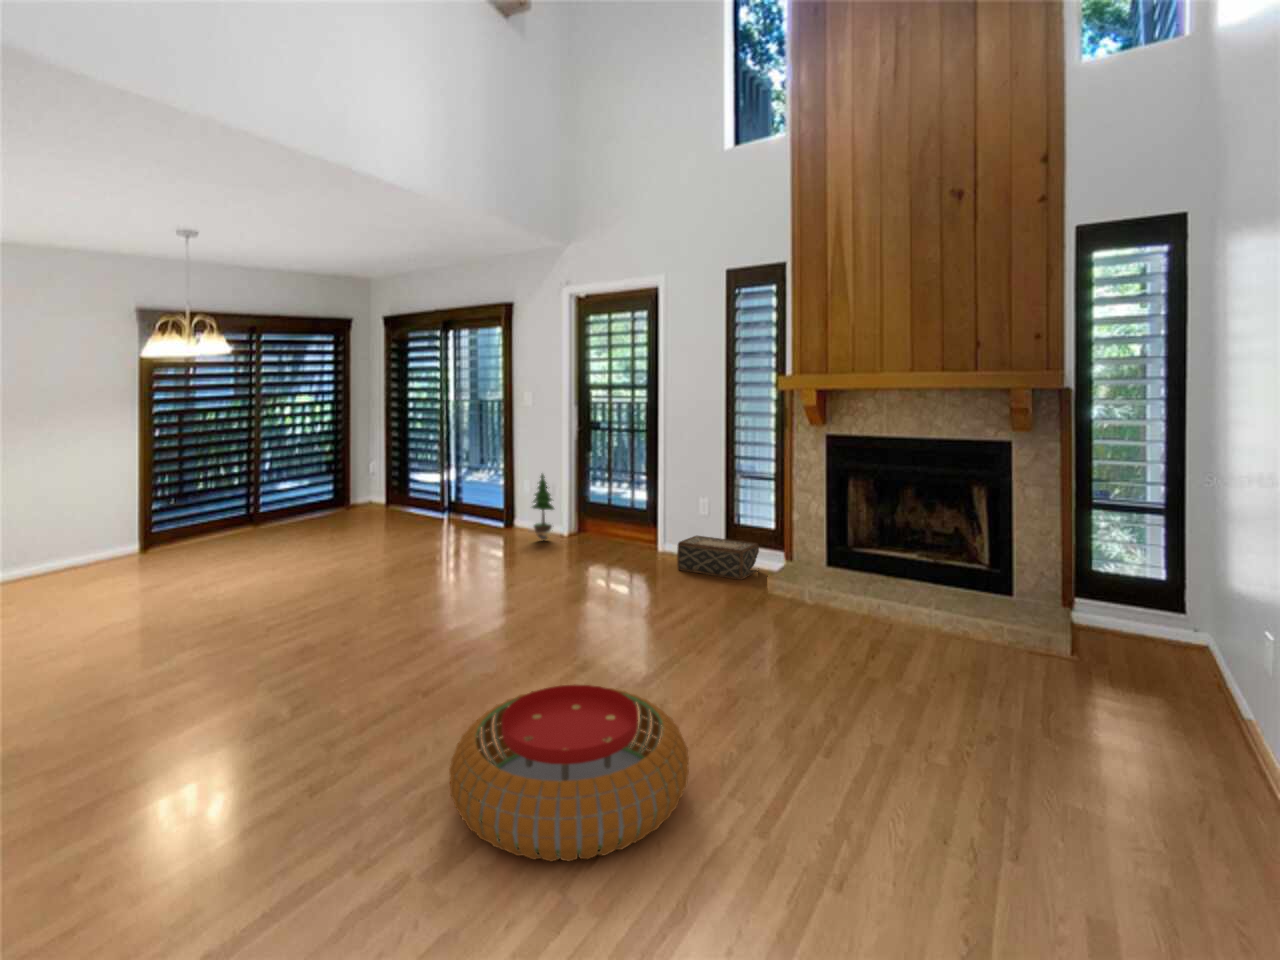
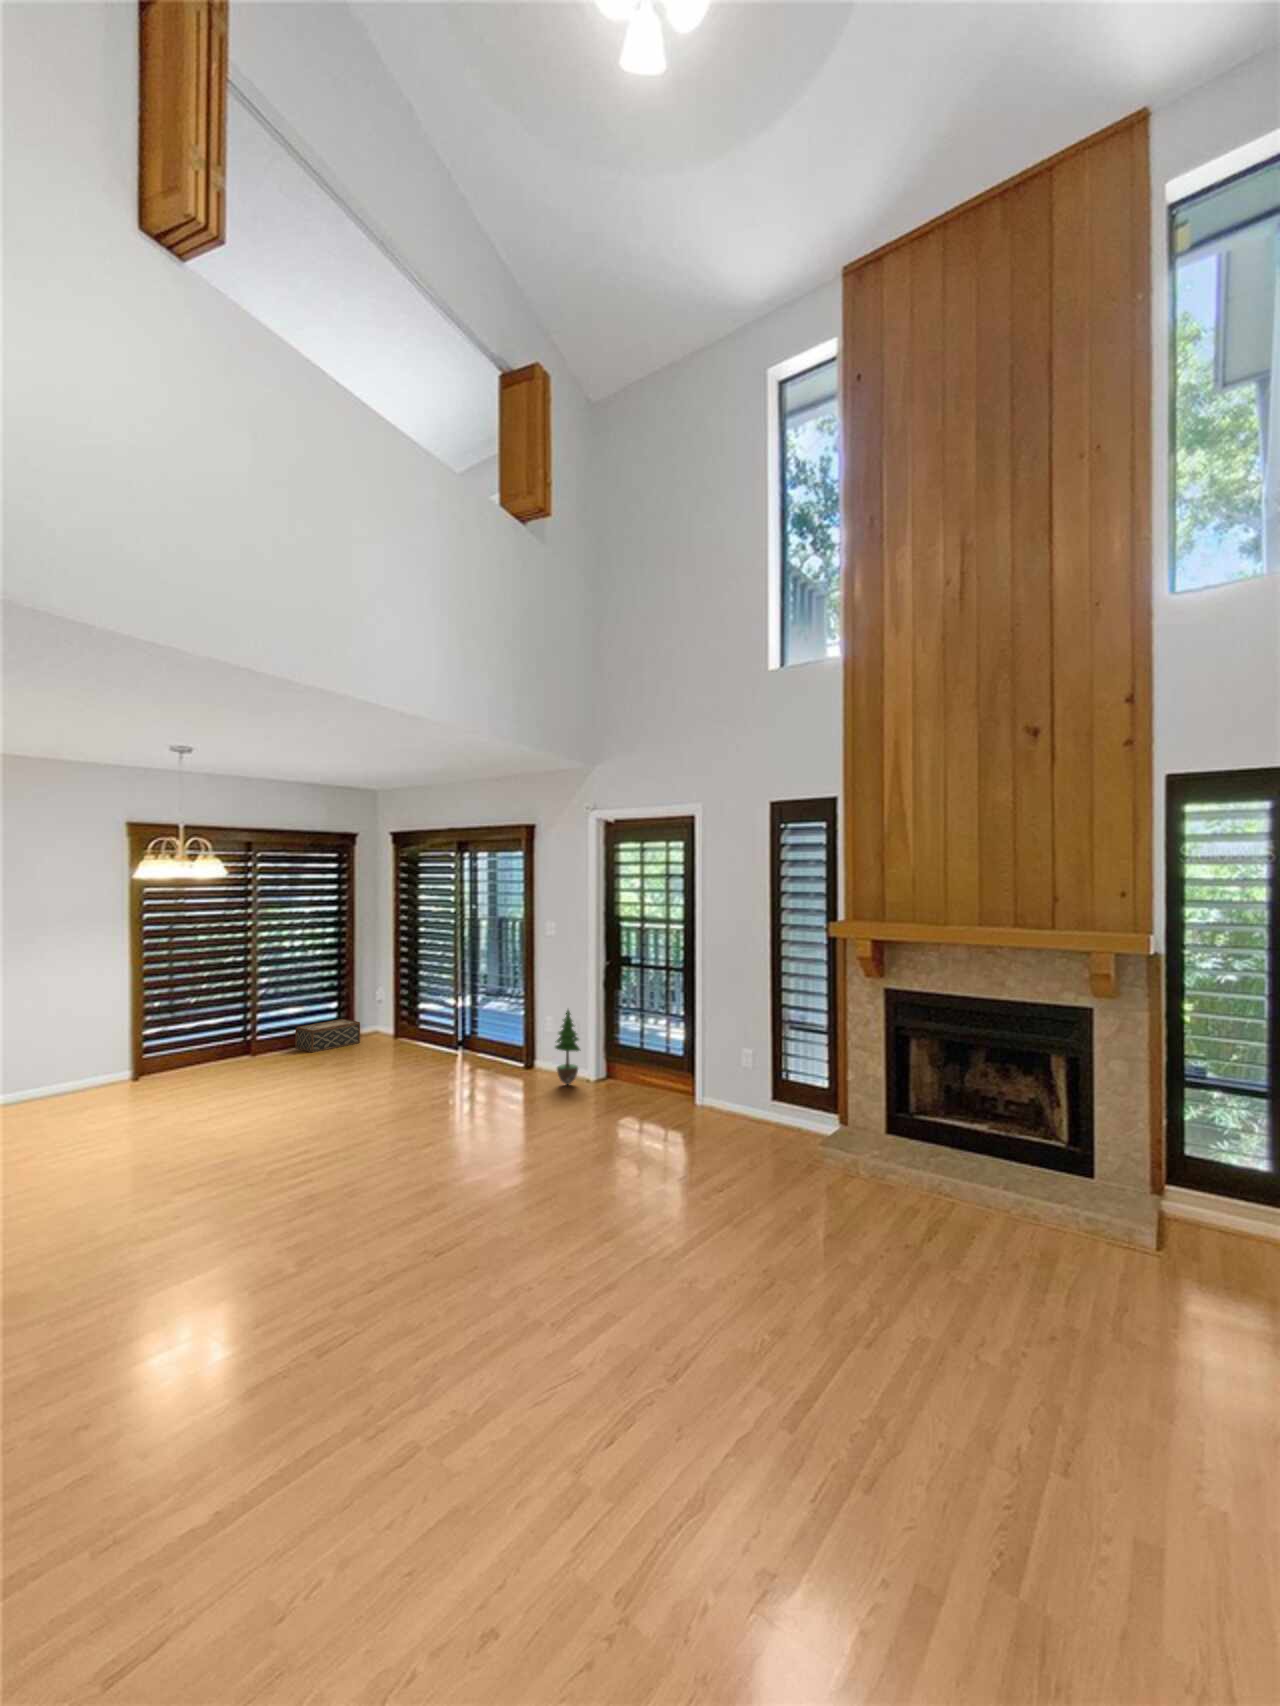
woven basket: present [677,536,759,580] -> present [295,1019,360,1052]
pouf: present [449,685,689,861] -> none [512,1316,763,1547]

